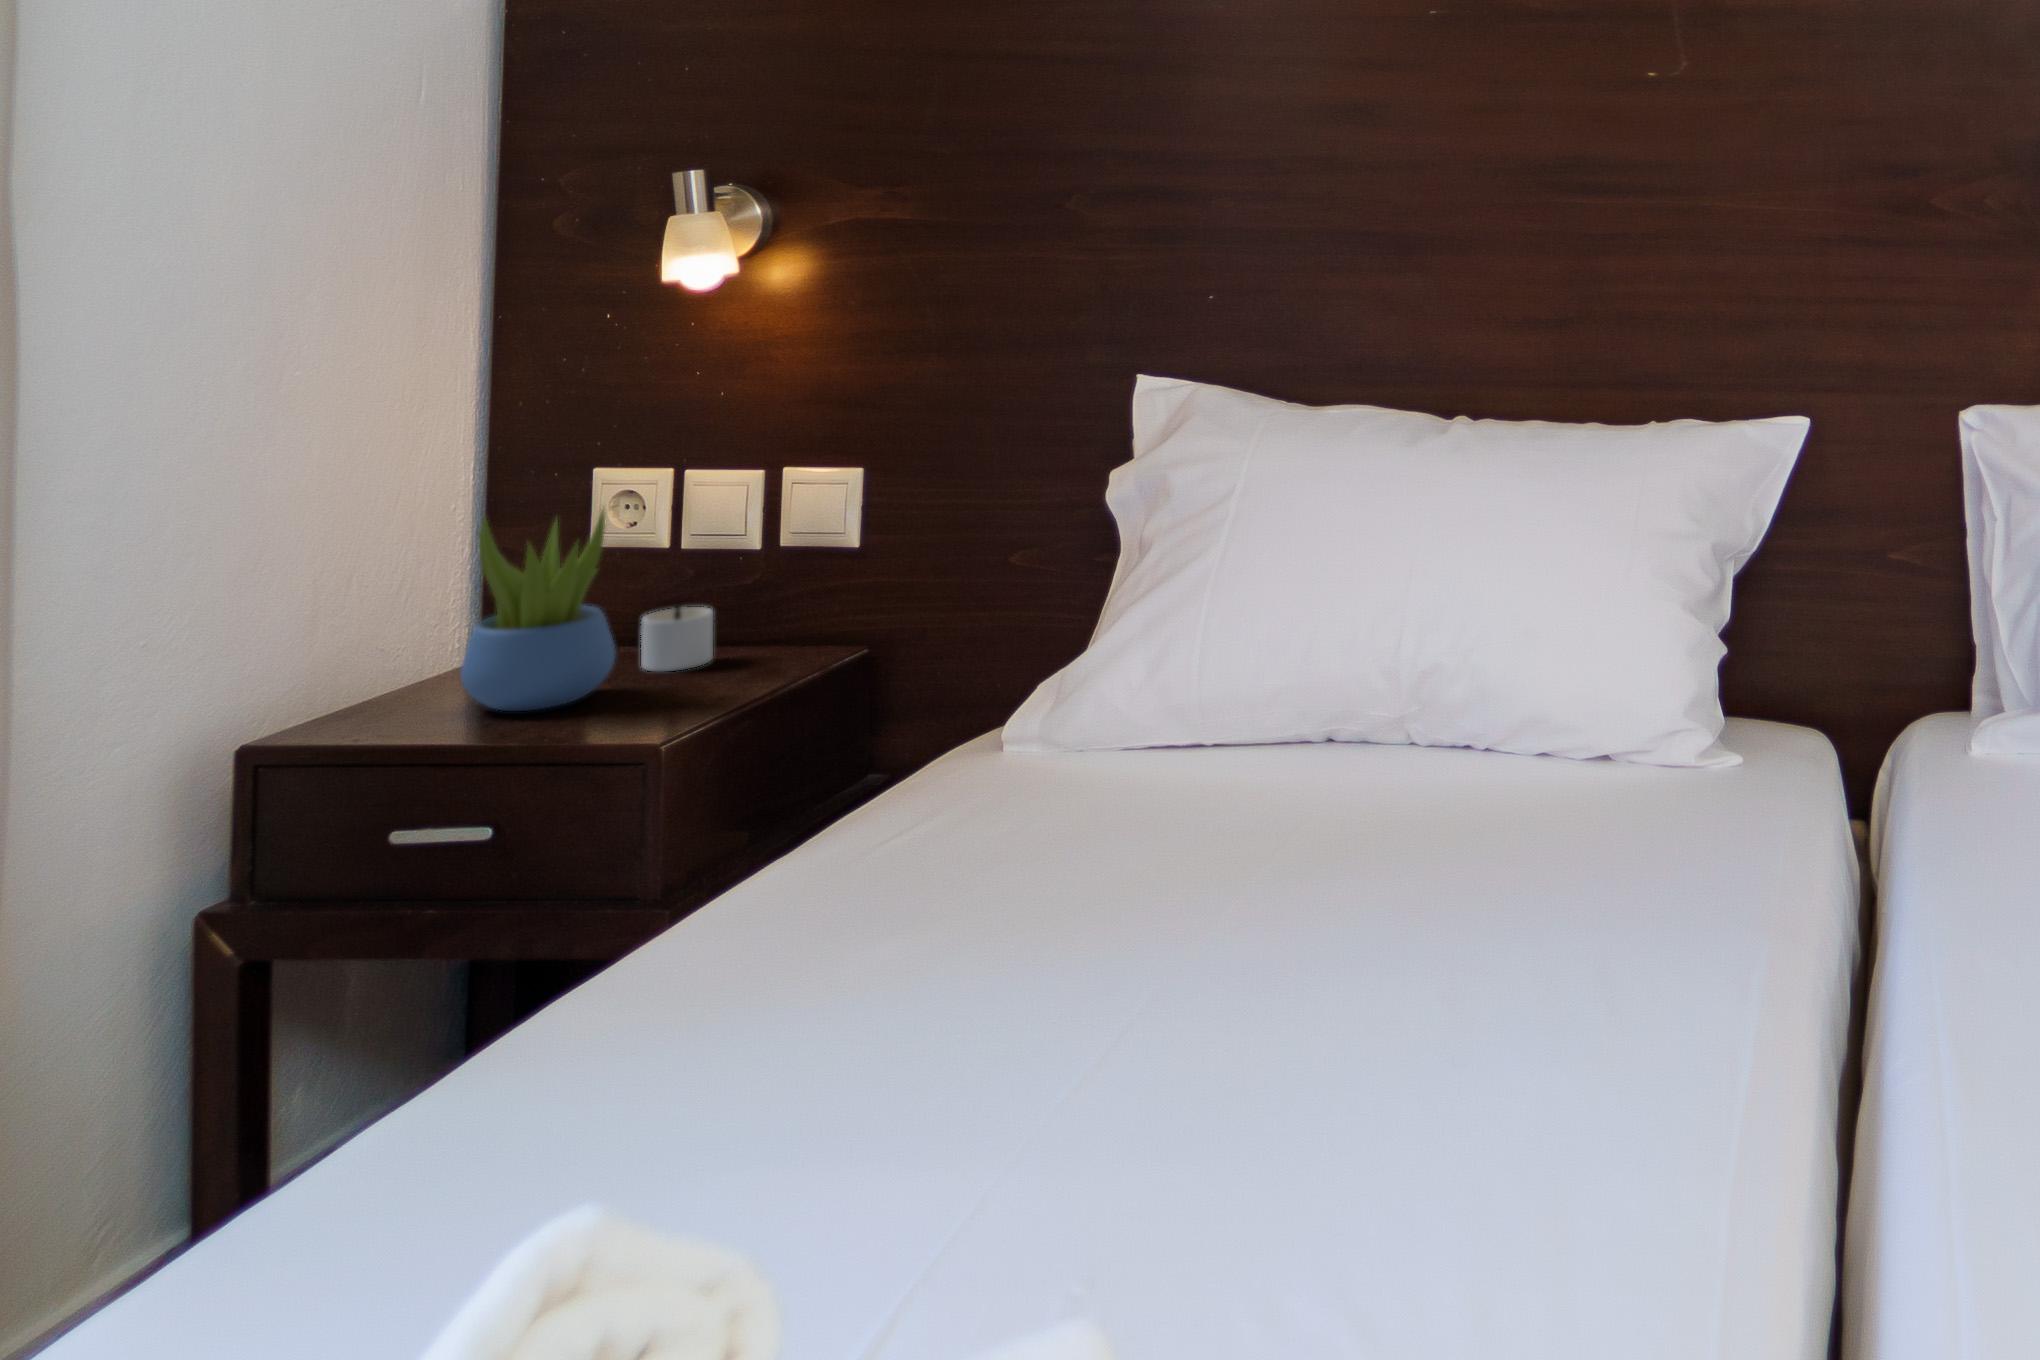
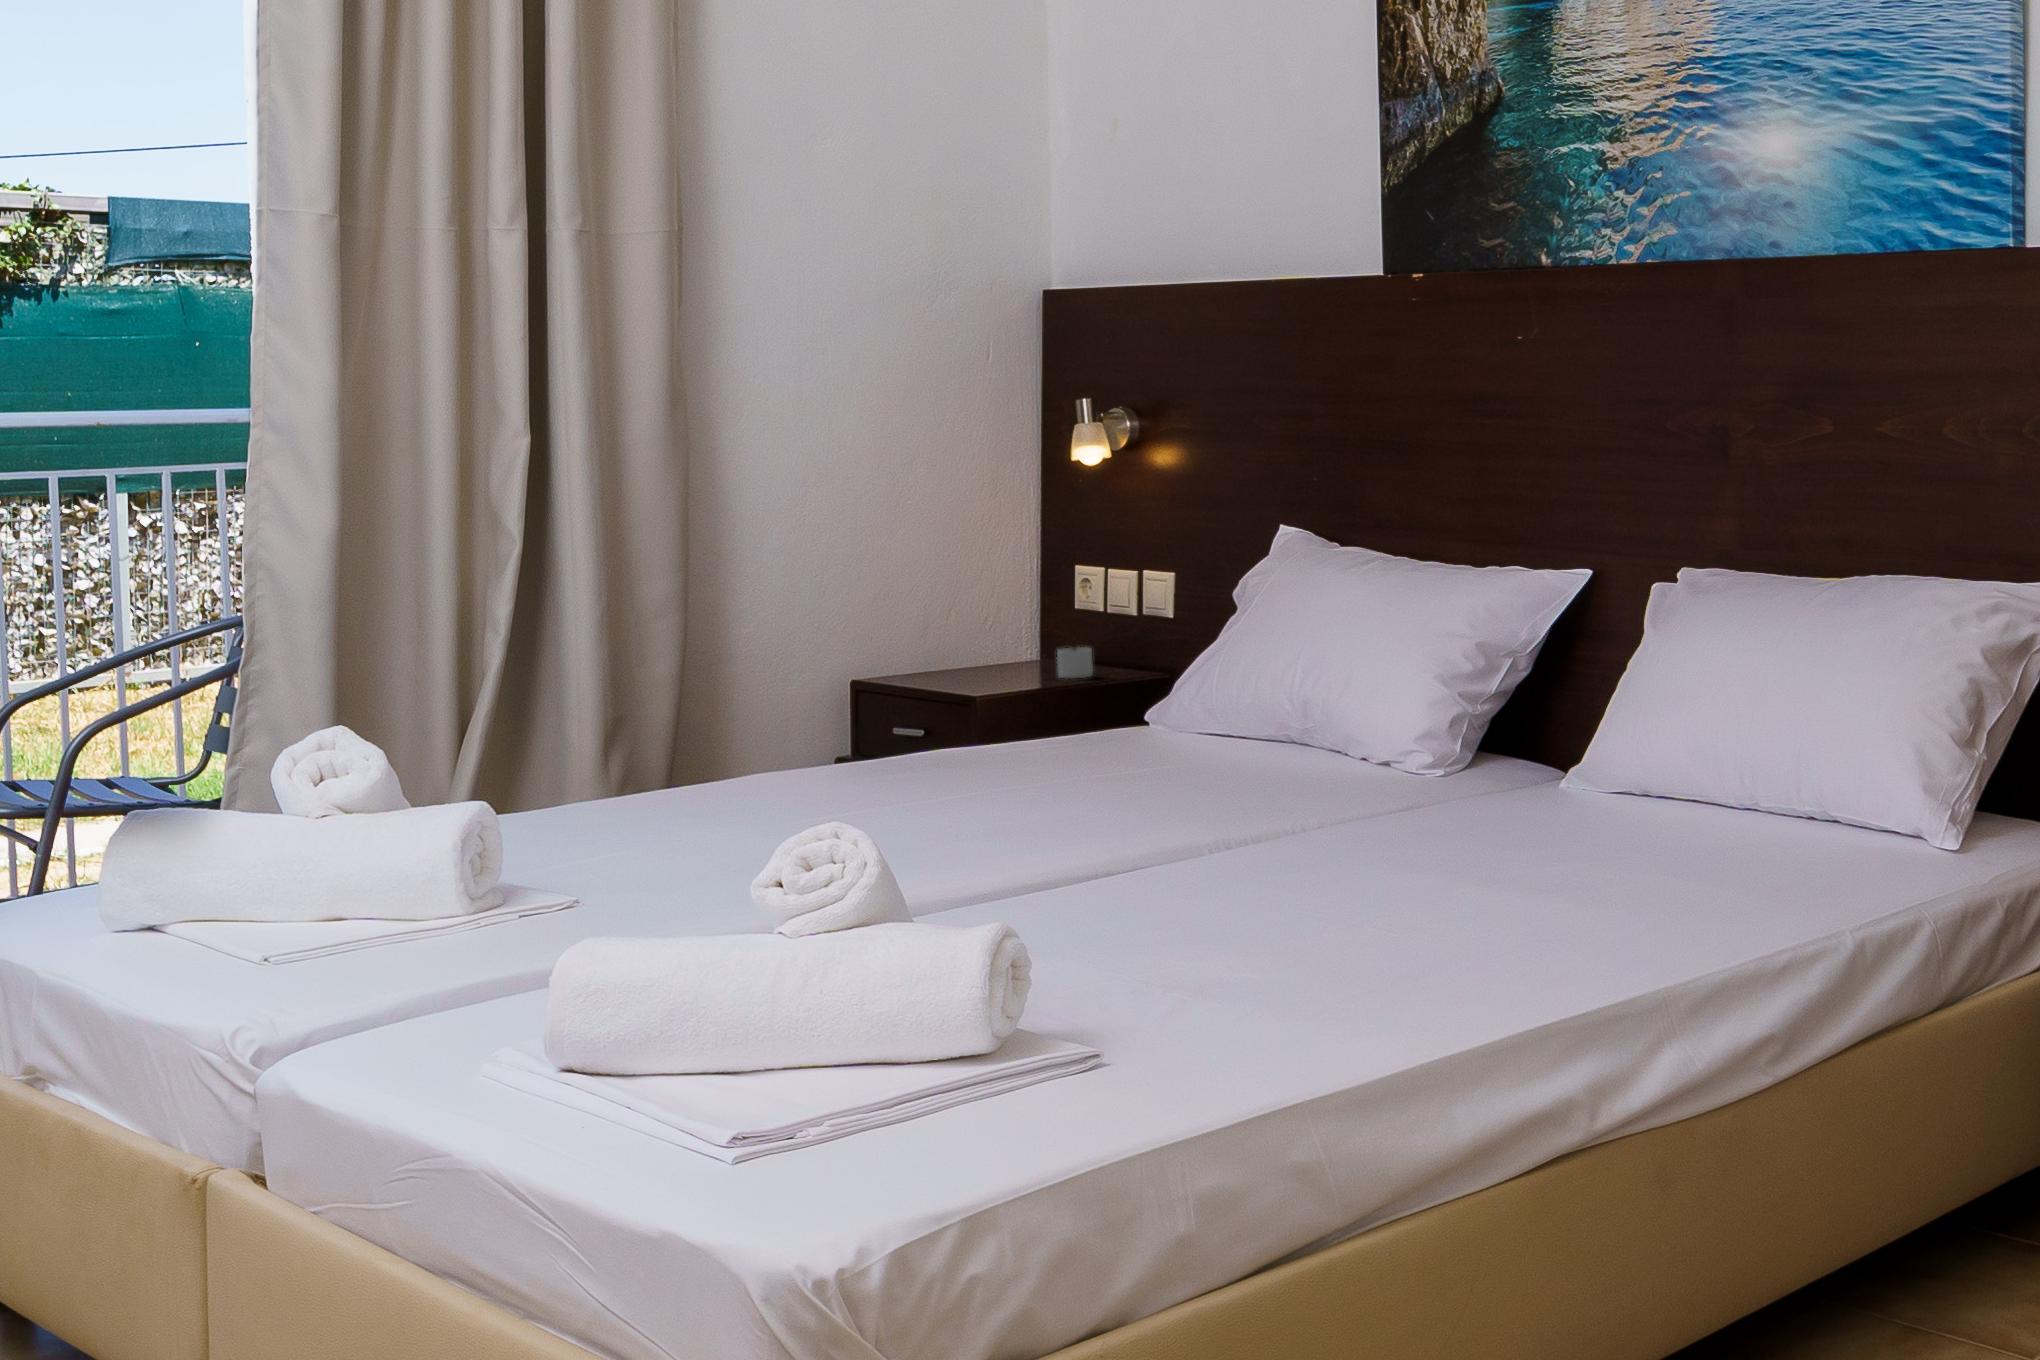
succulent plant: present [461,510,615,711] -> none [958,580,1028,684]

